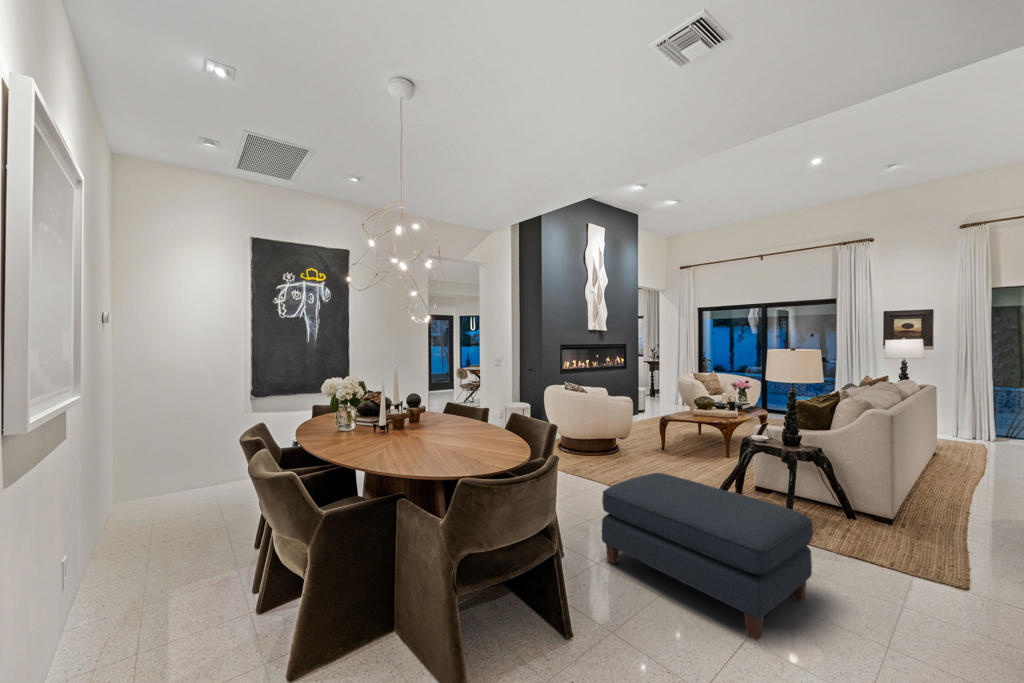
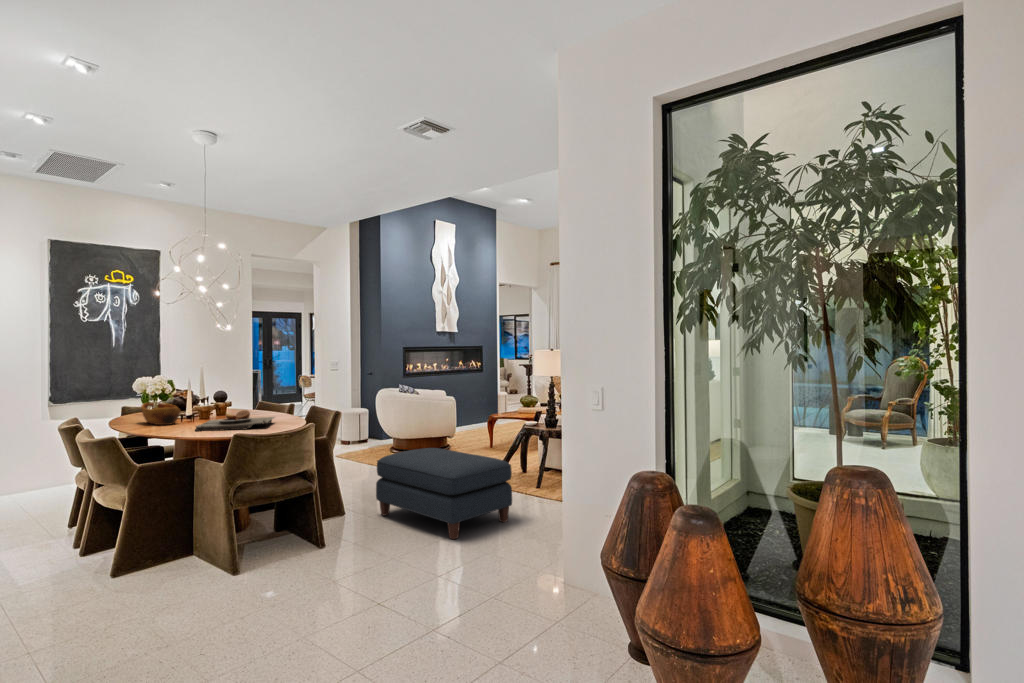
wooden bowl: none [332,410,376,441] -> present [141,403,181,425]
plate: none [398,430,489,462] -> present [195,410,274,431]

